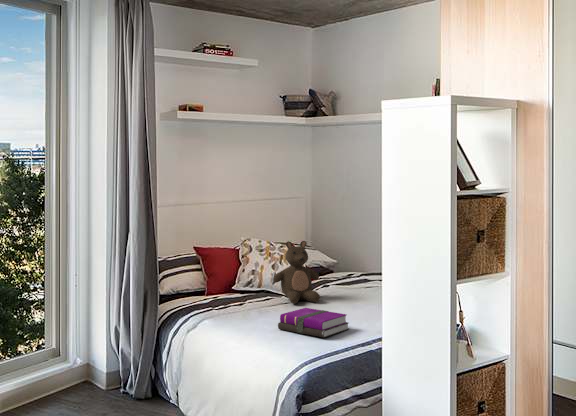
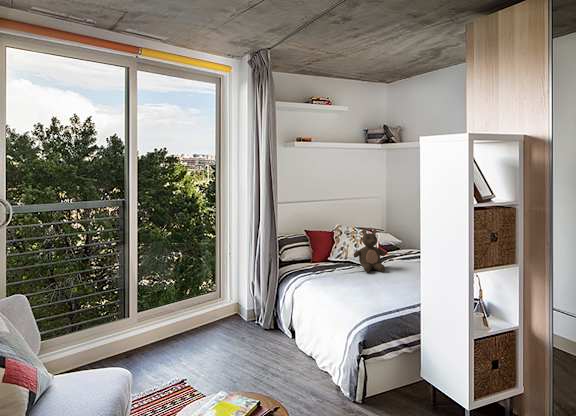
notebook: present [278,308,349,337] -> none [352,277,402,300]

